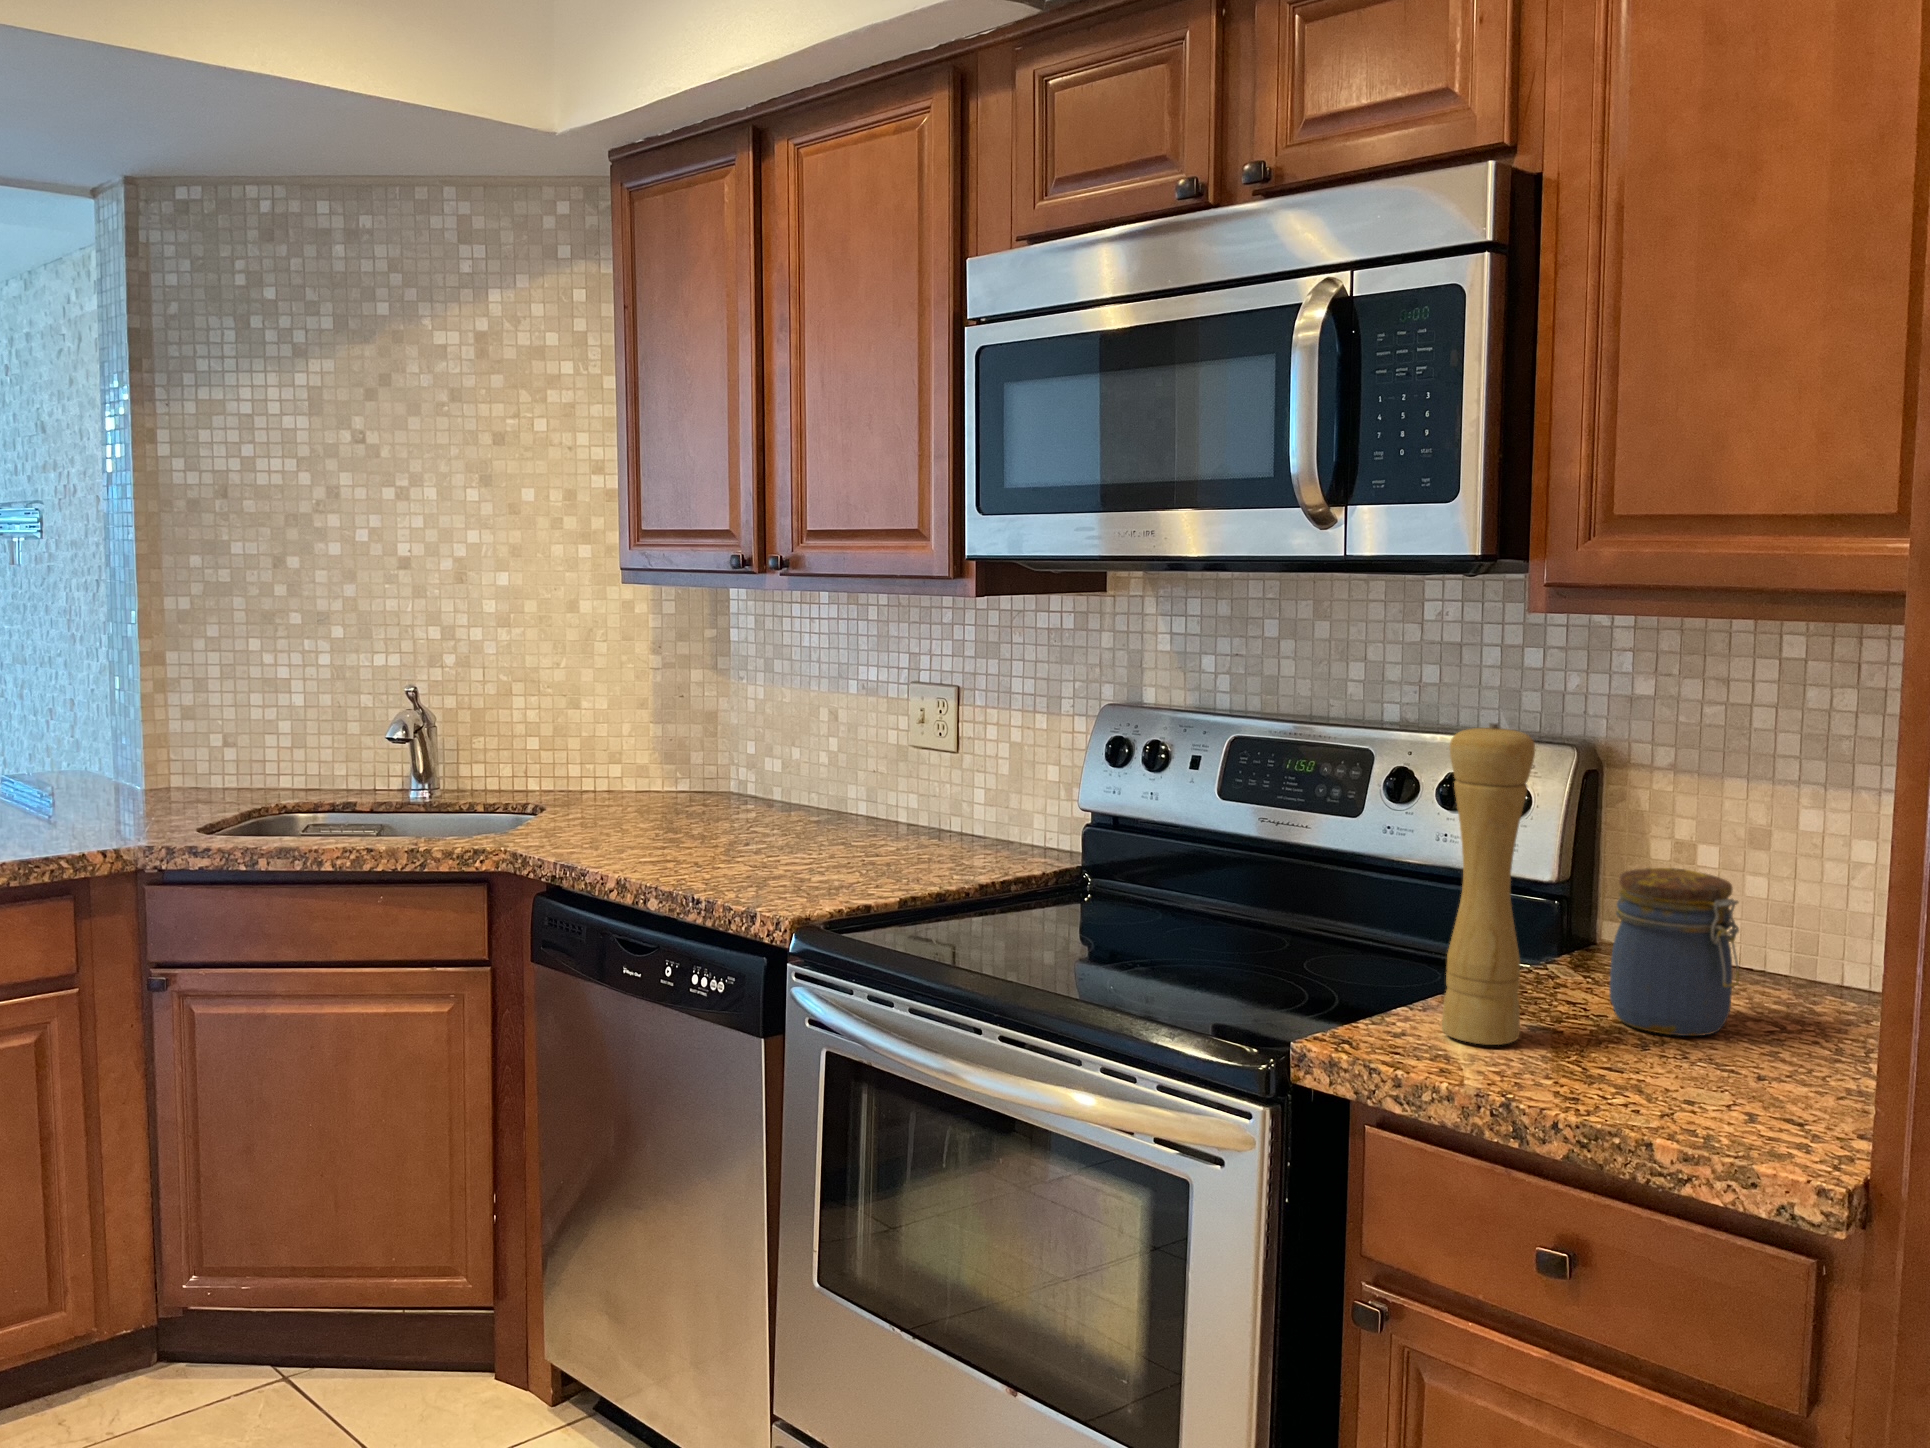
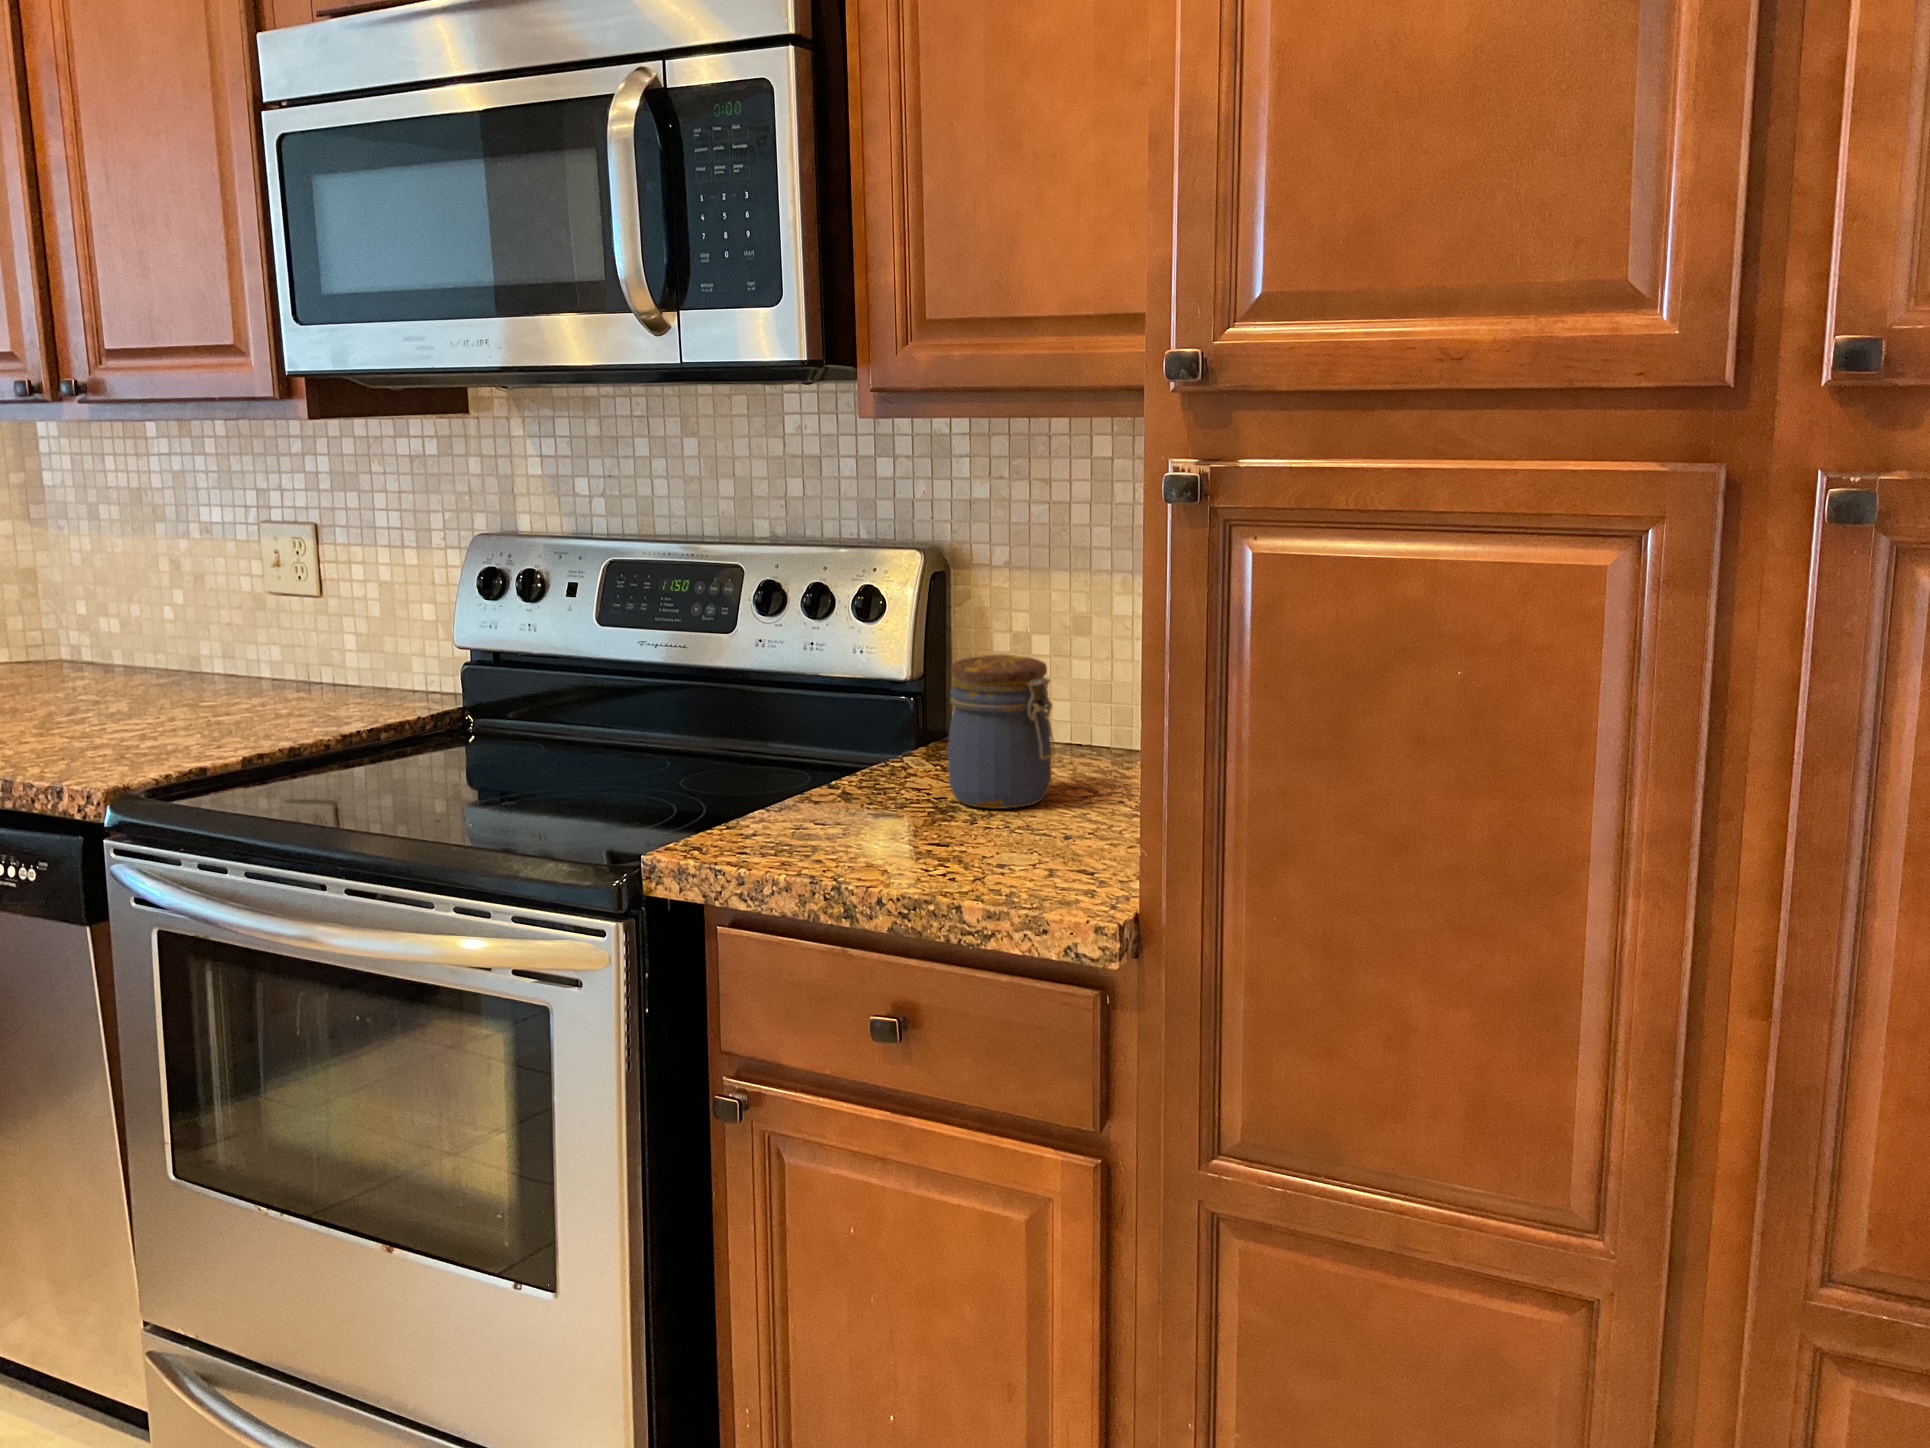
pepper mill: present [1442,723,1535,1045] -> none [779,524,862,836]

